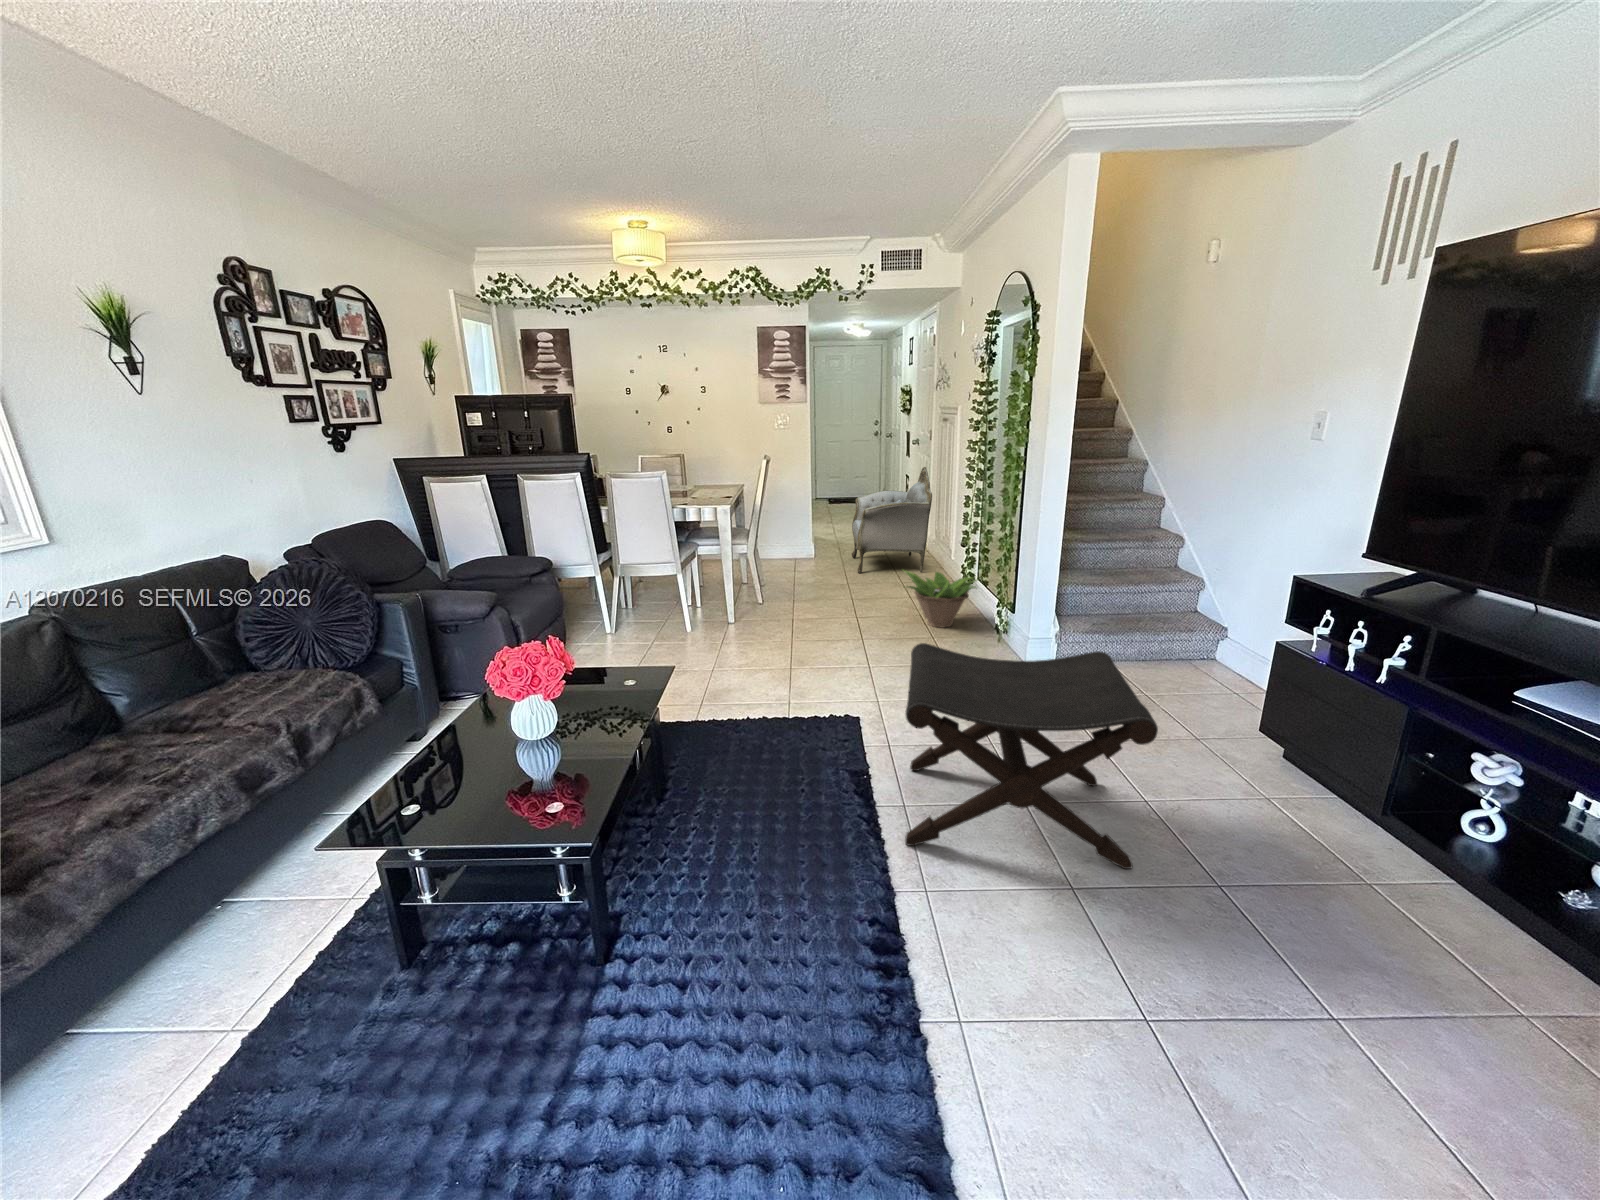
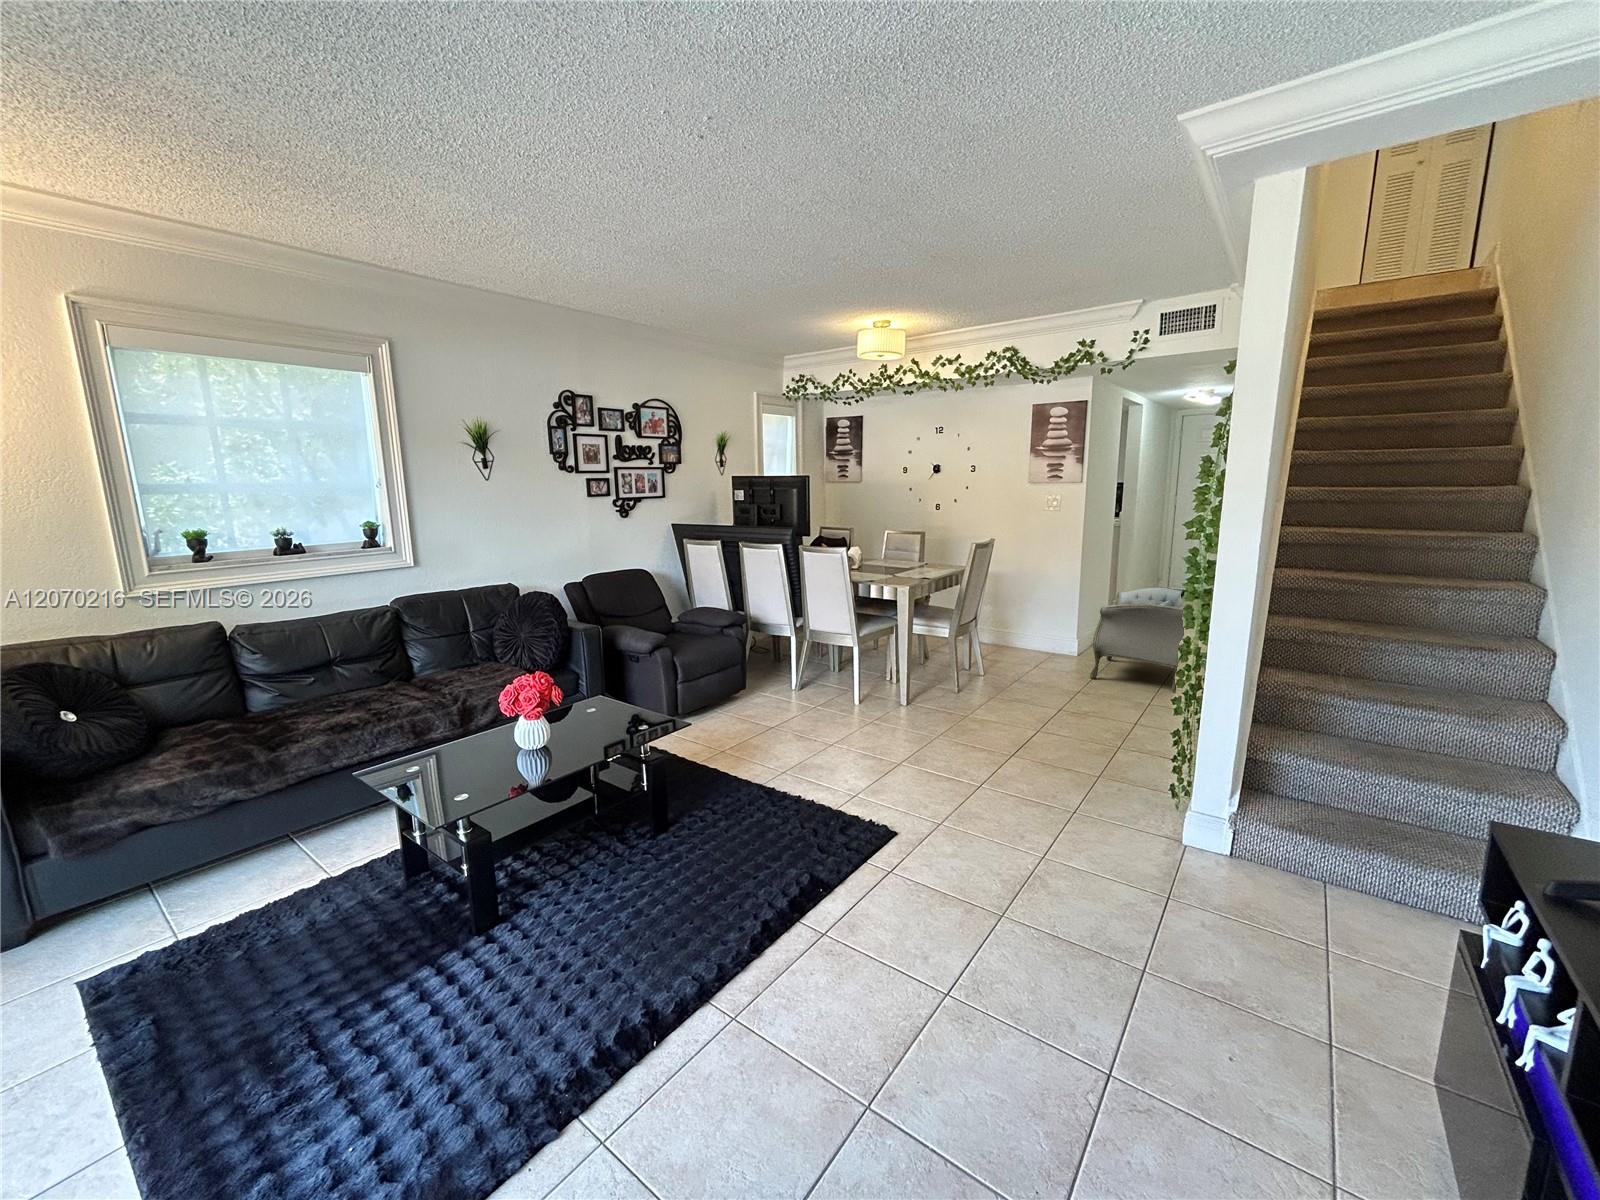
decorative plant: present [904,570,978,628] -> none [1060,683,1182,765]
footstool: present [905,643,1158,869] -> none [756,764,1069,1121]

